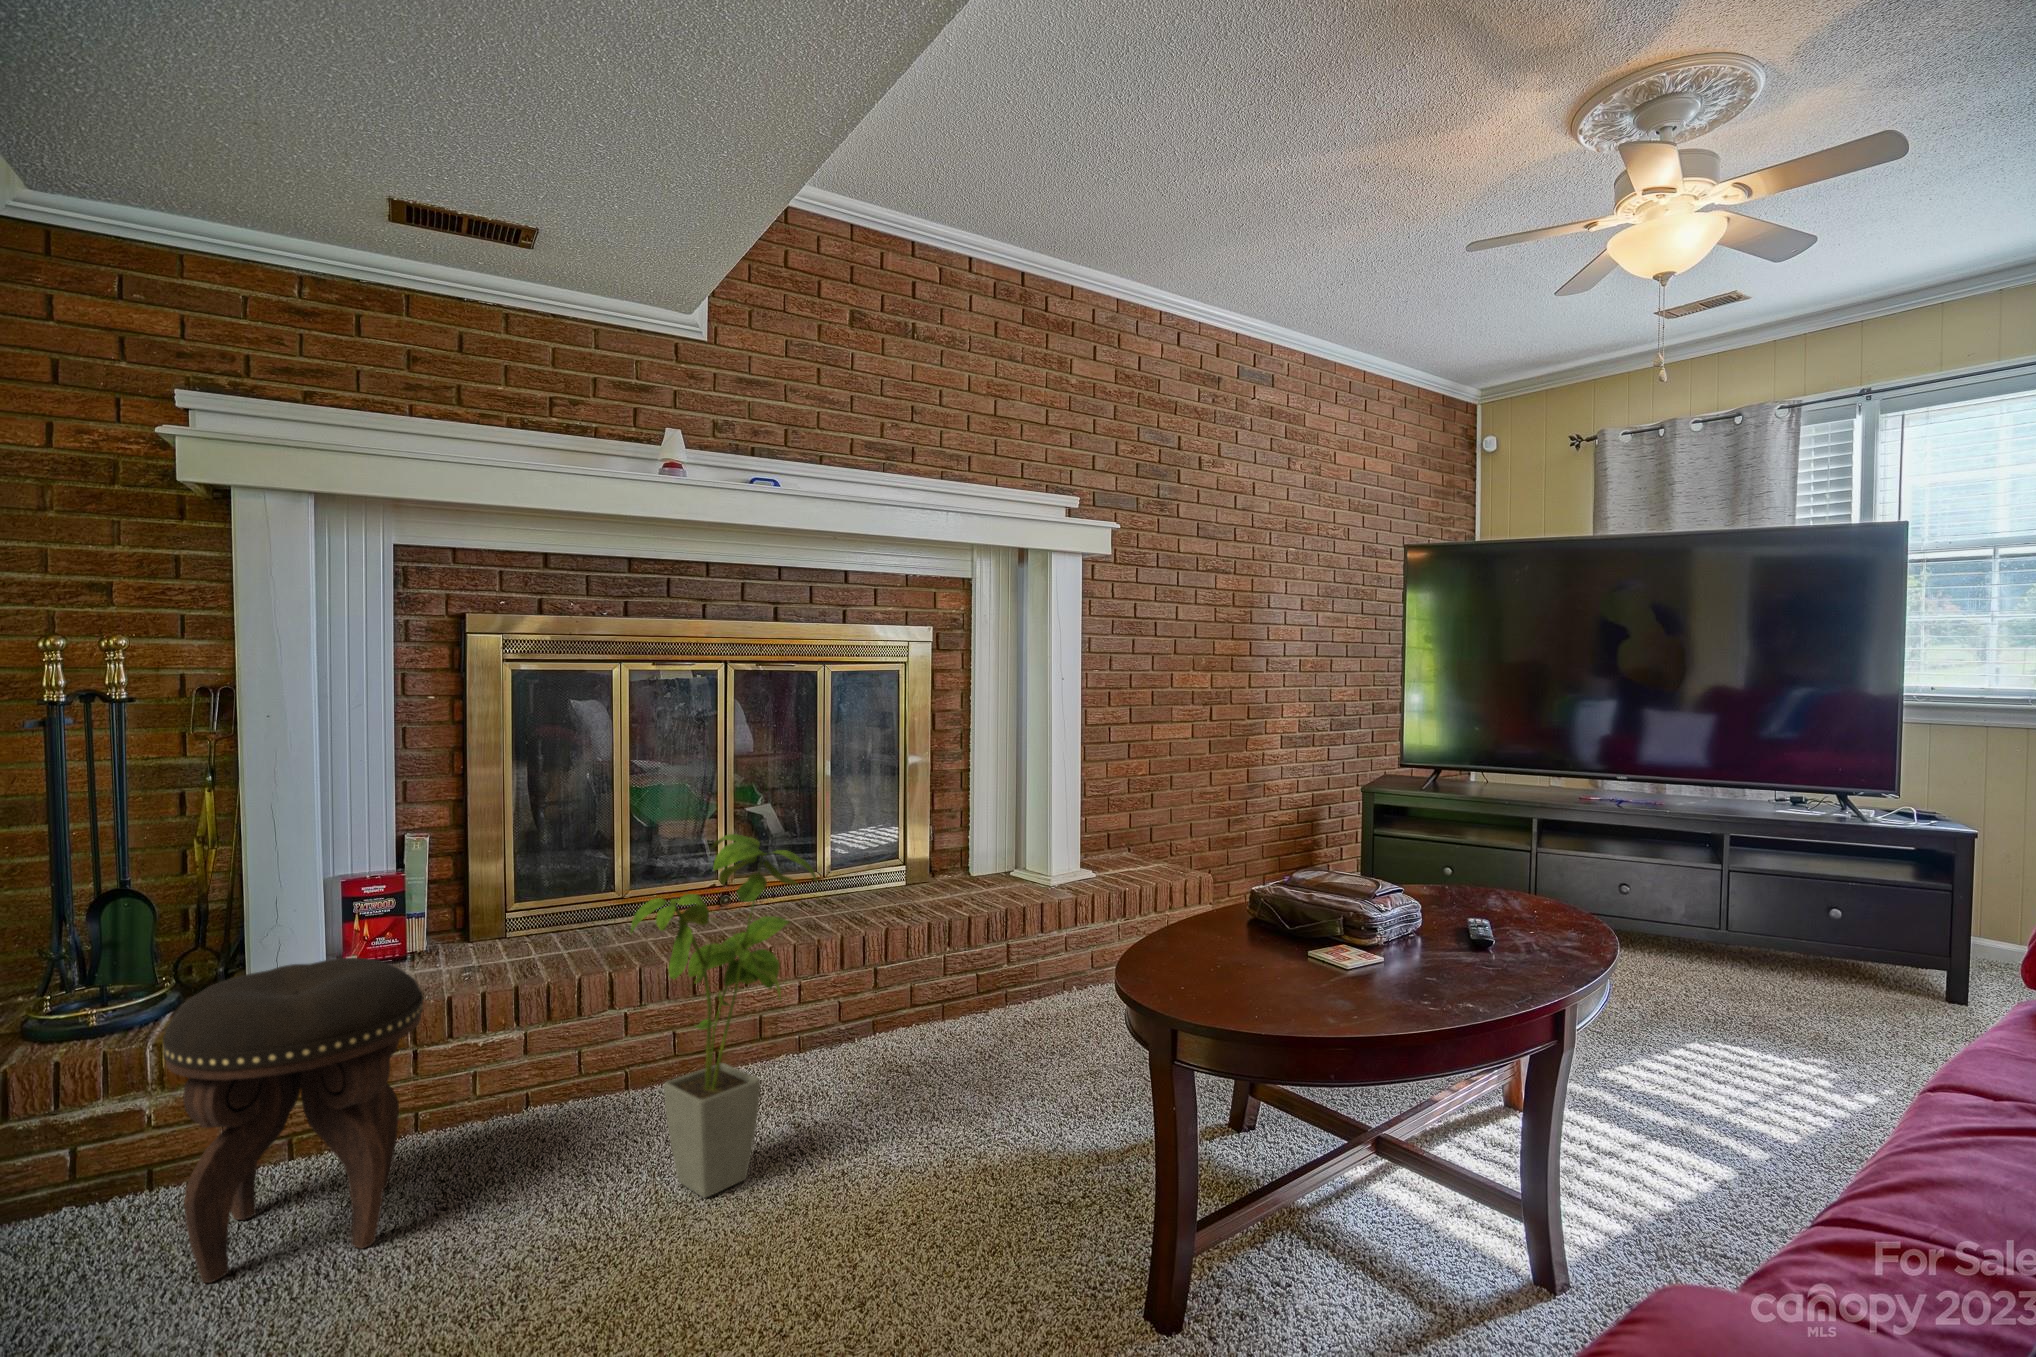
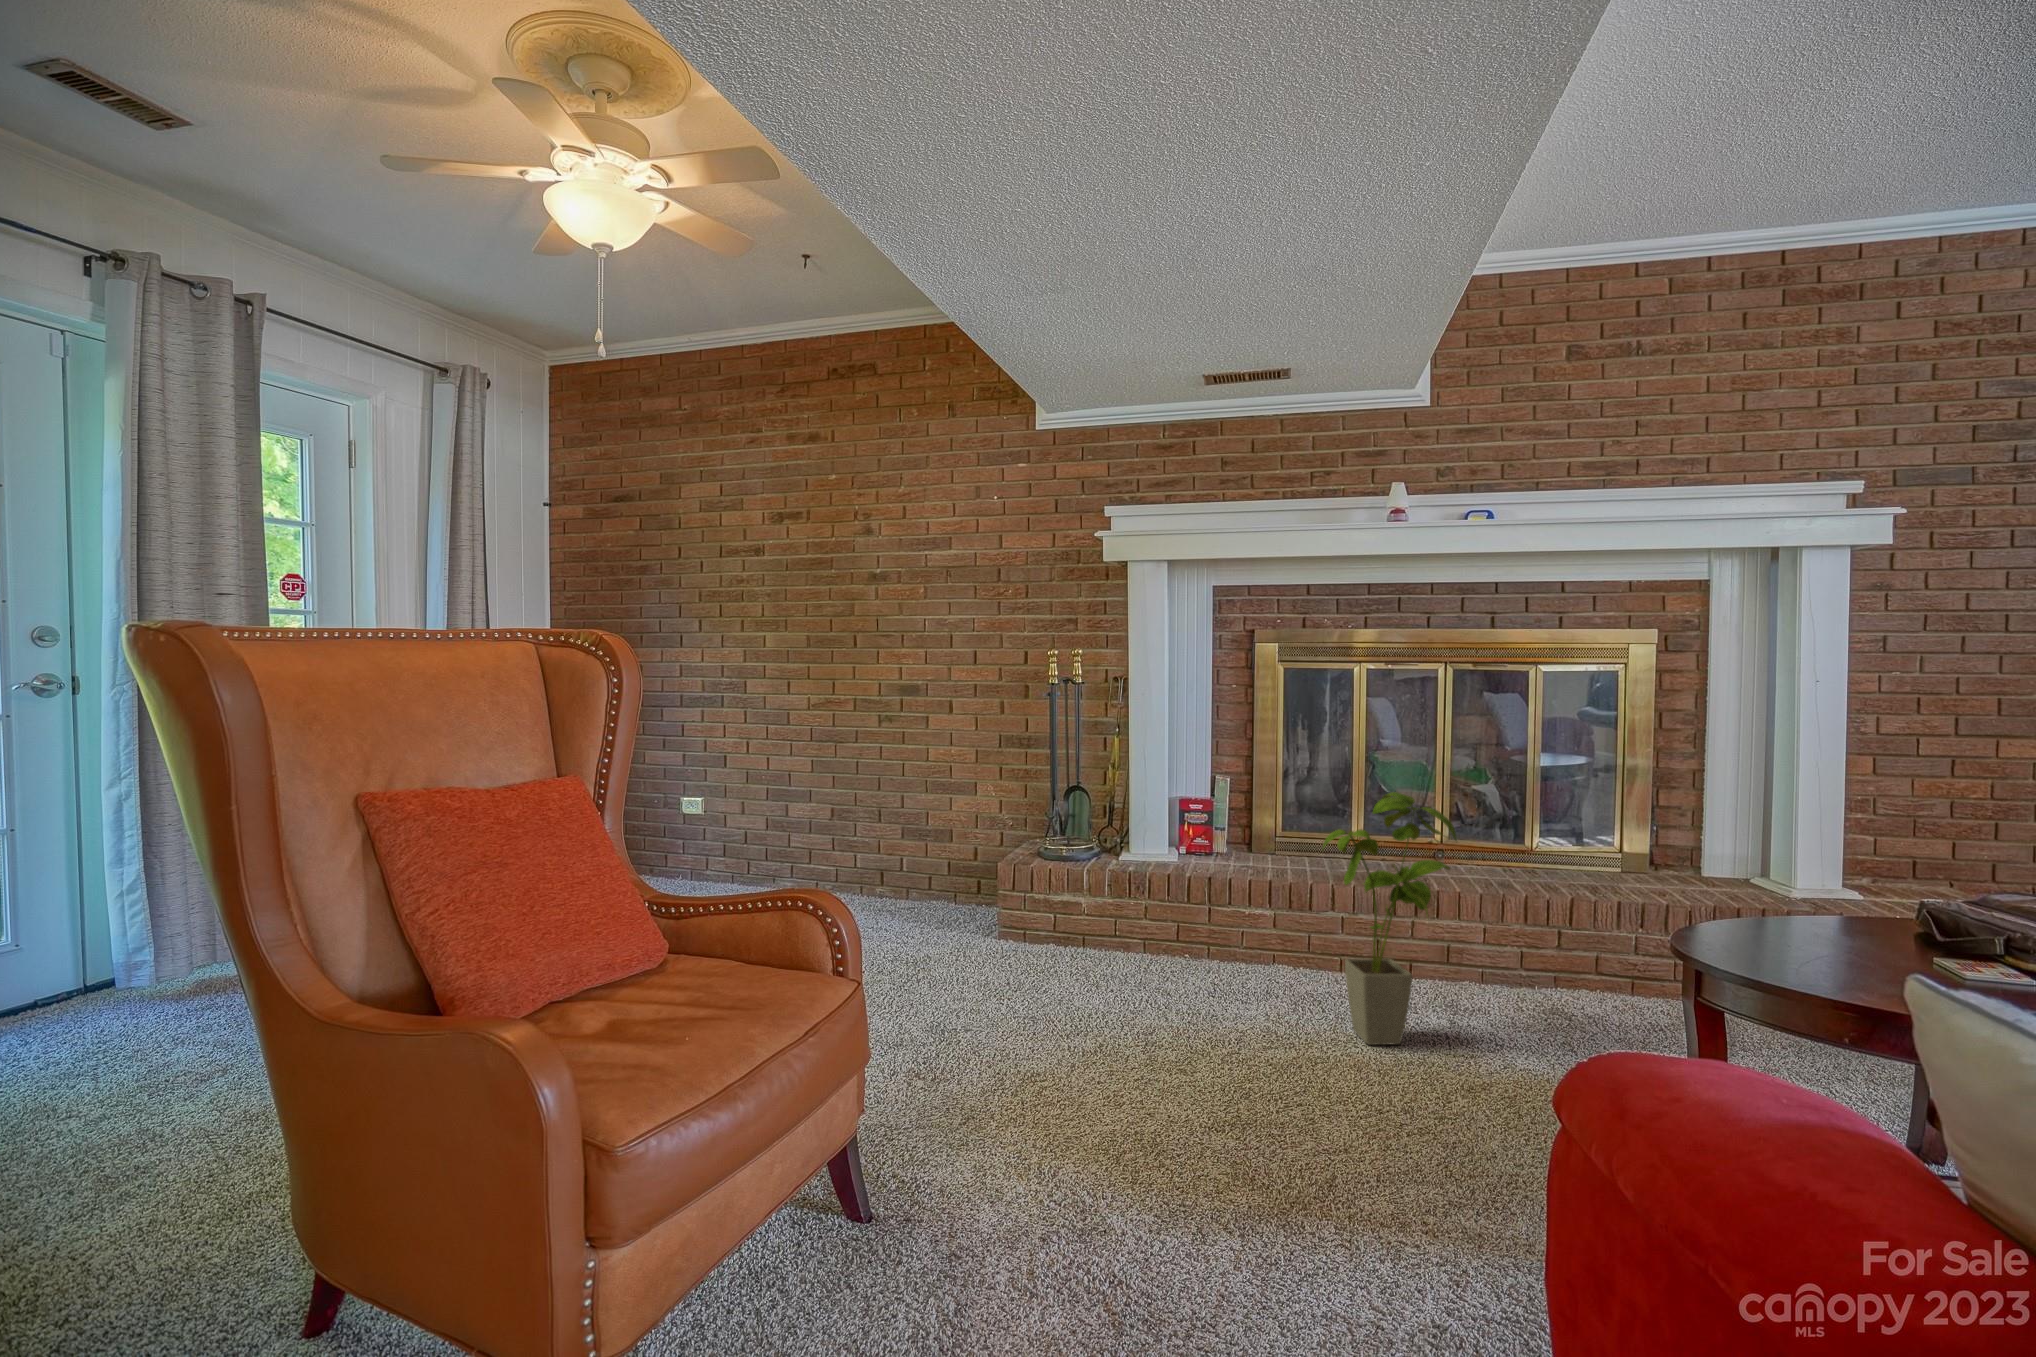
footstool: present [163,958,423,1283] -> none [1087,837,1207,1004]

